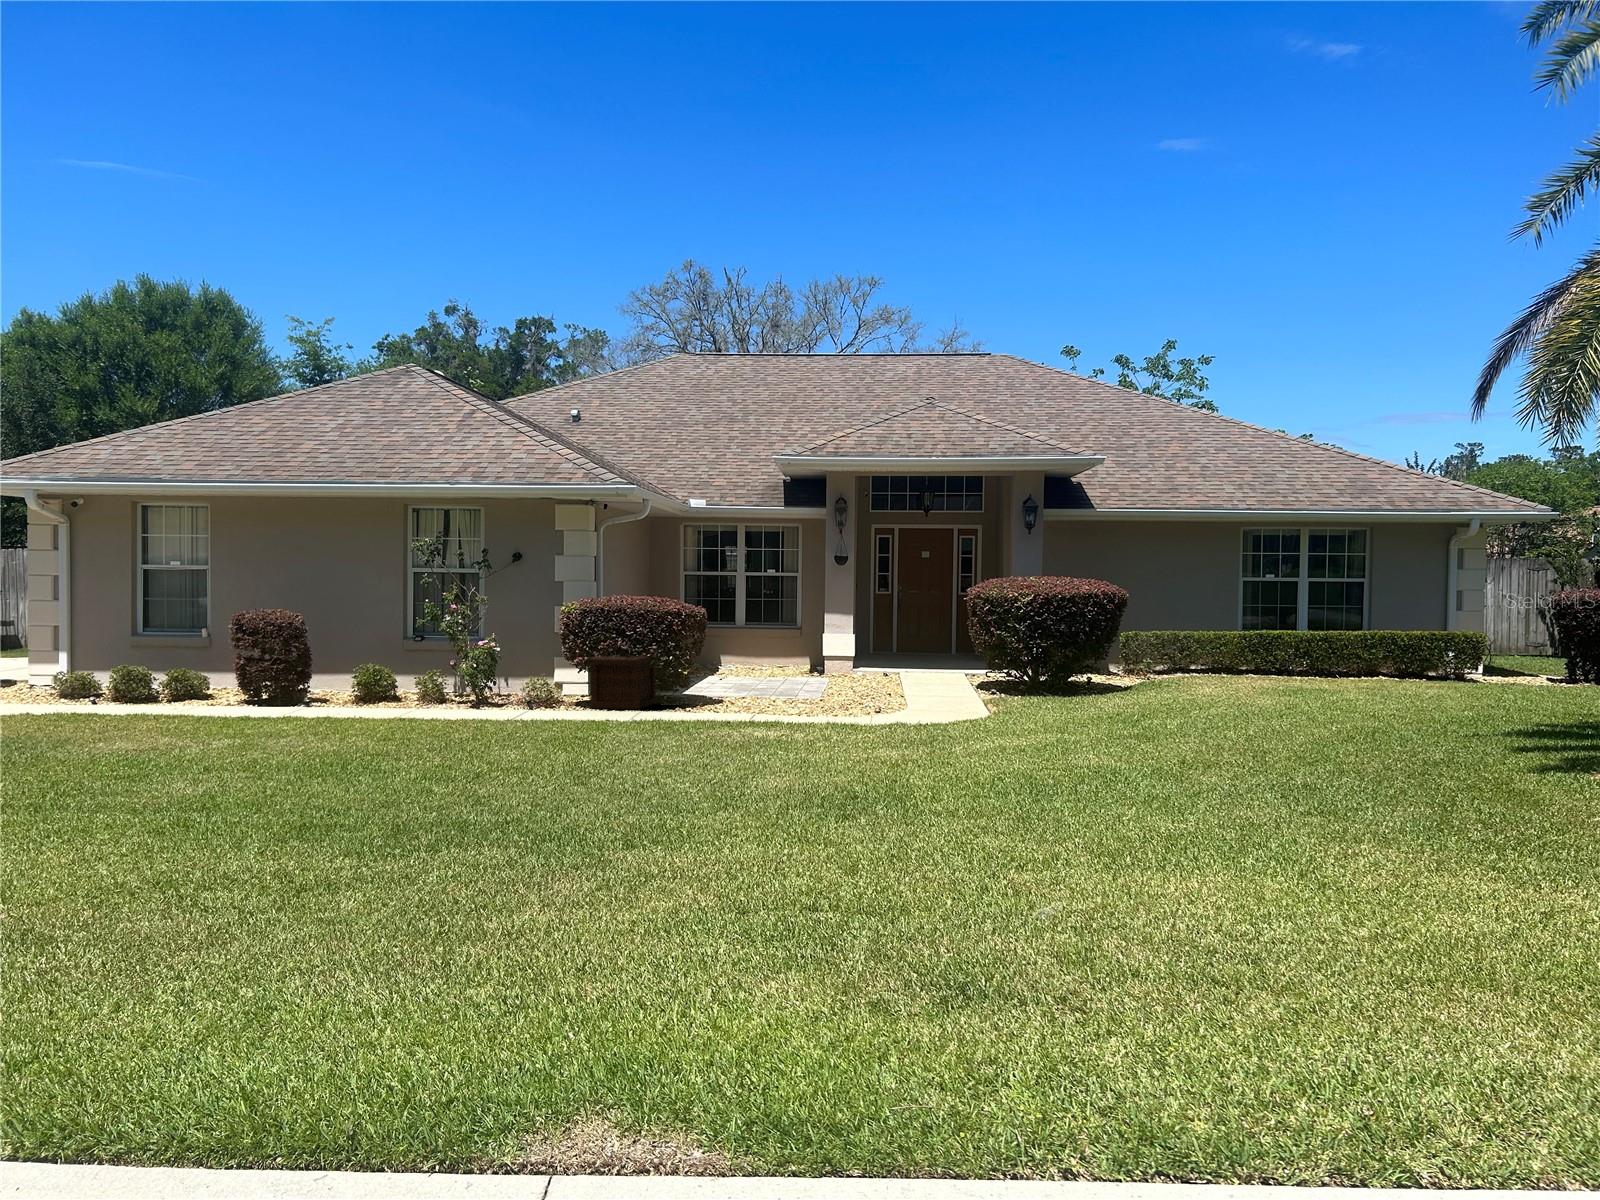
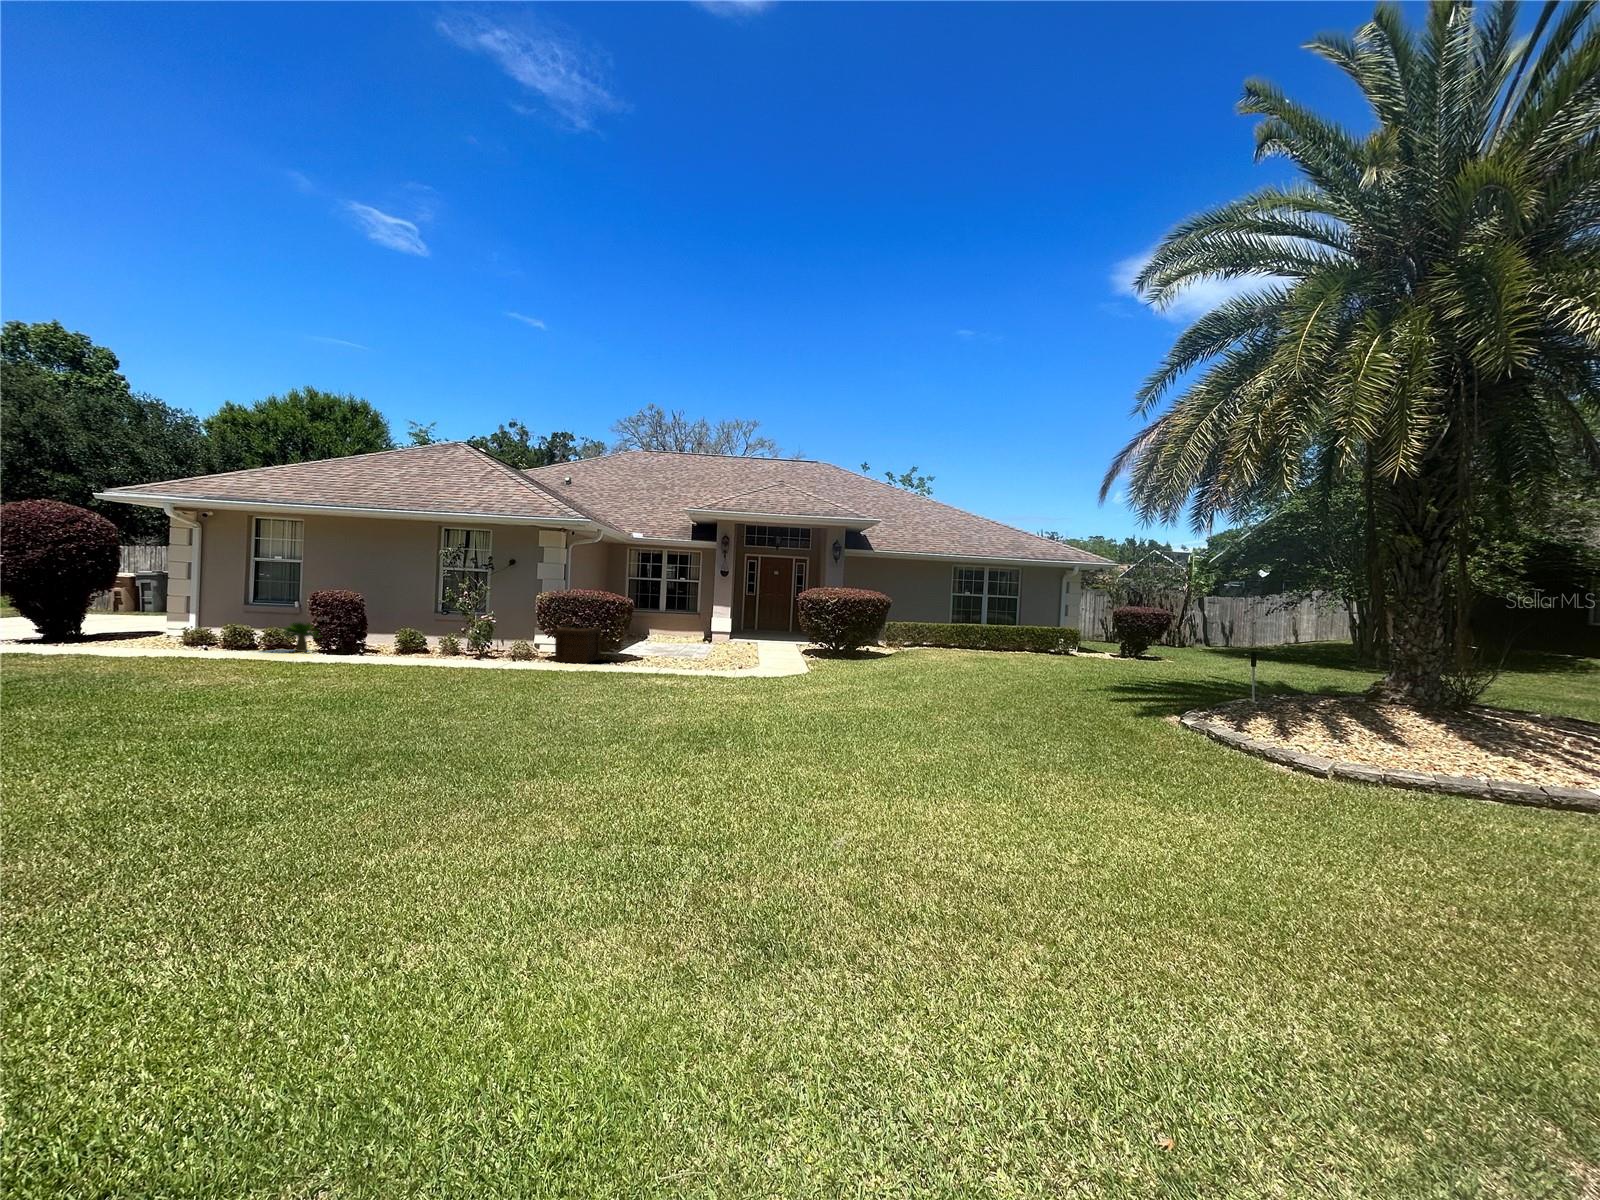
potted plant: none [193,656,253,703] -> present [284,622,321,652]

